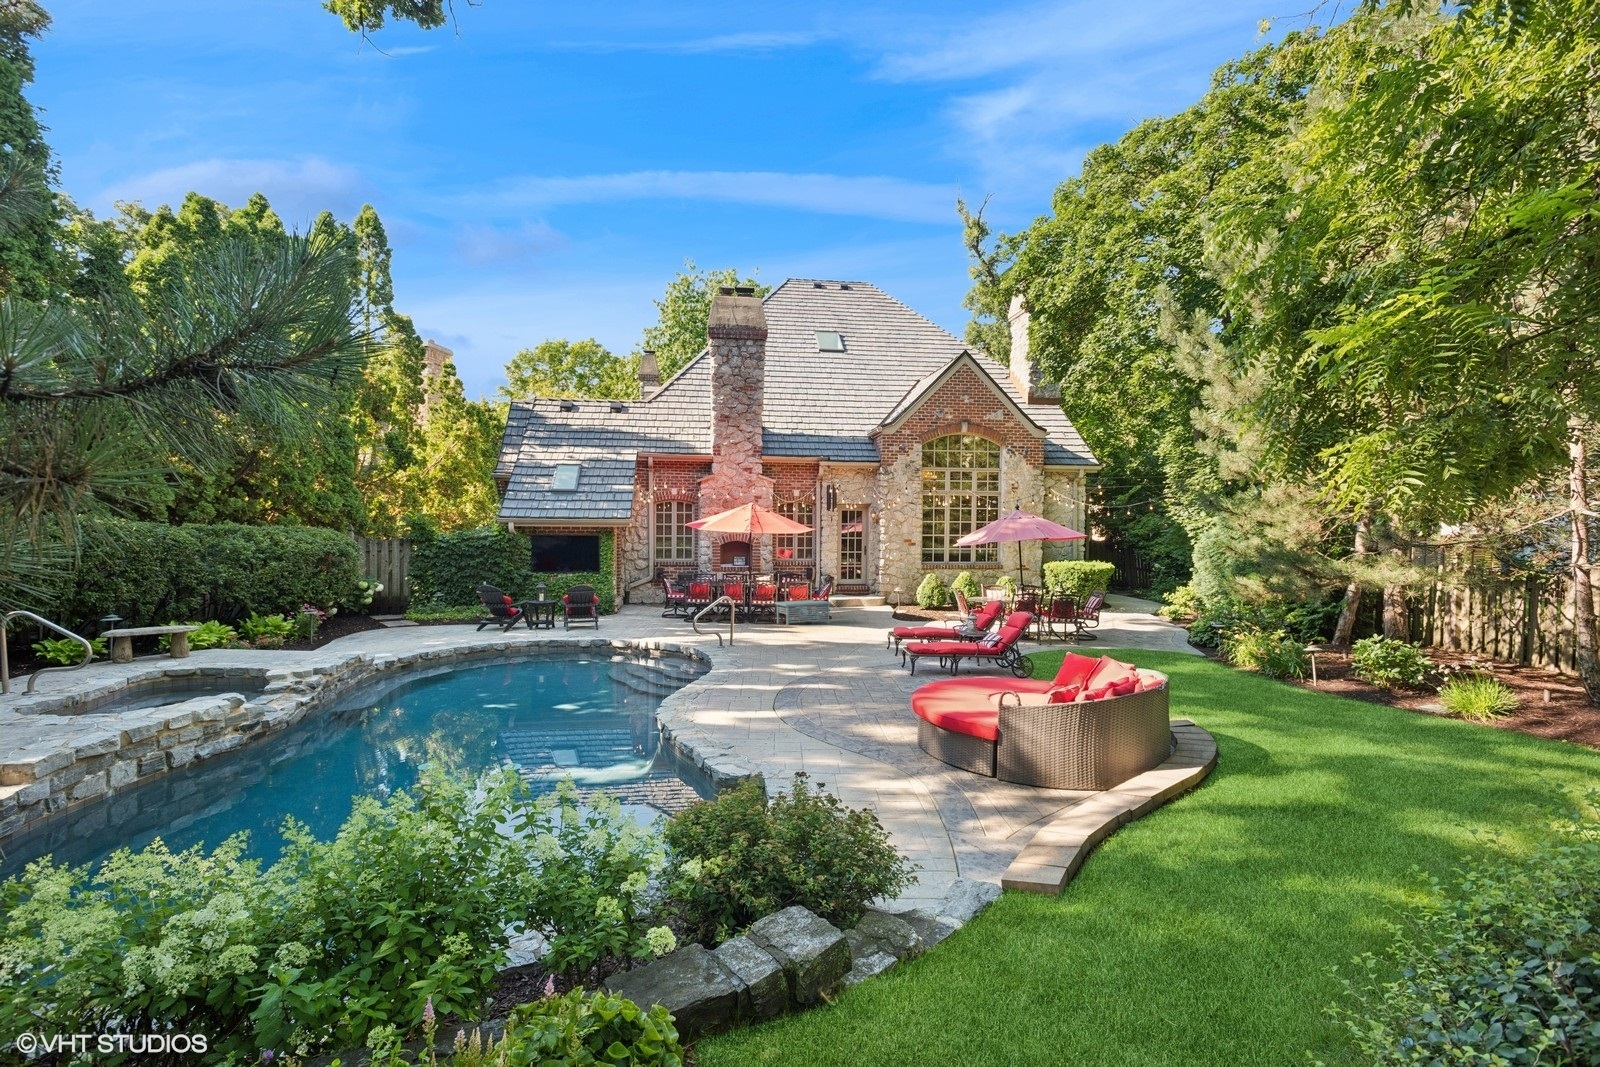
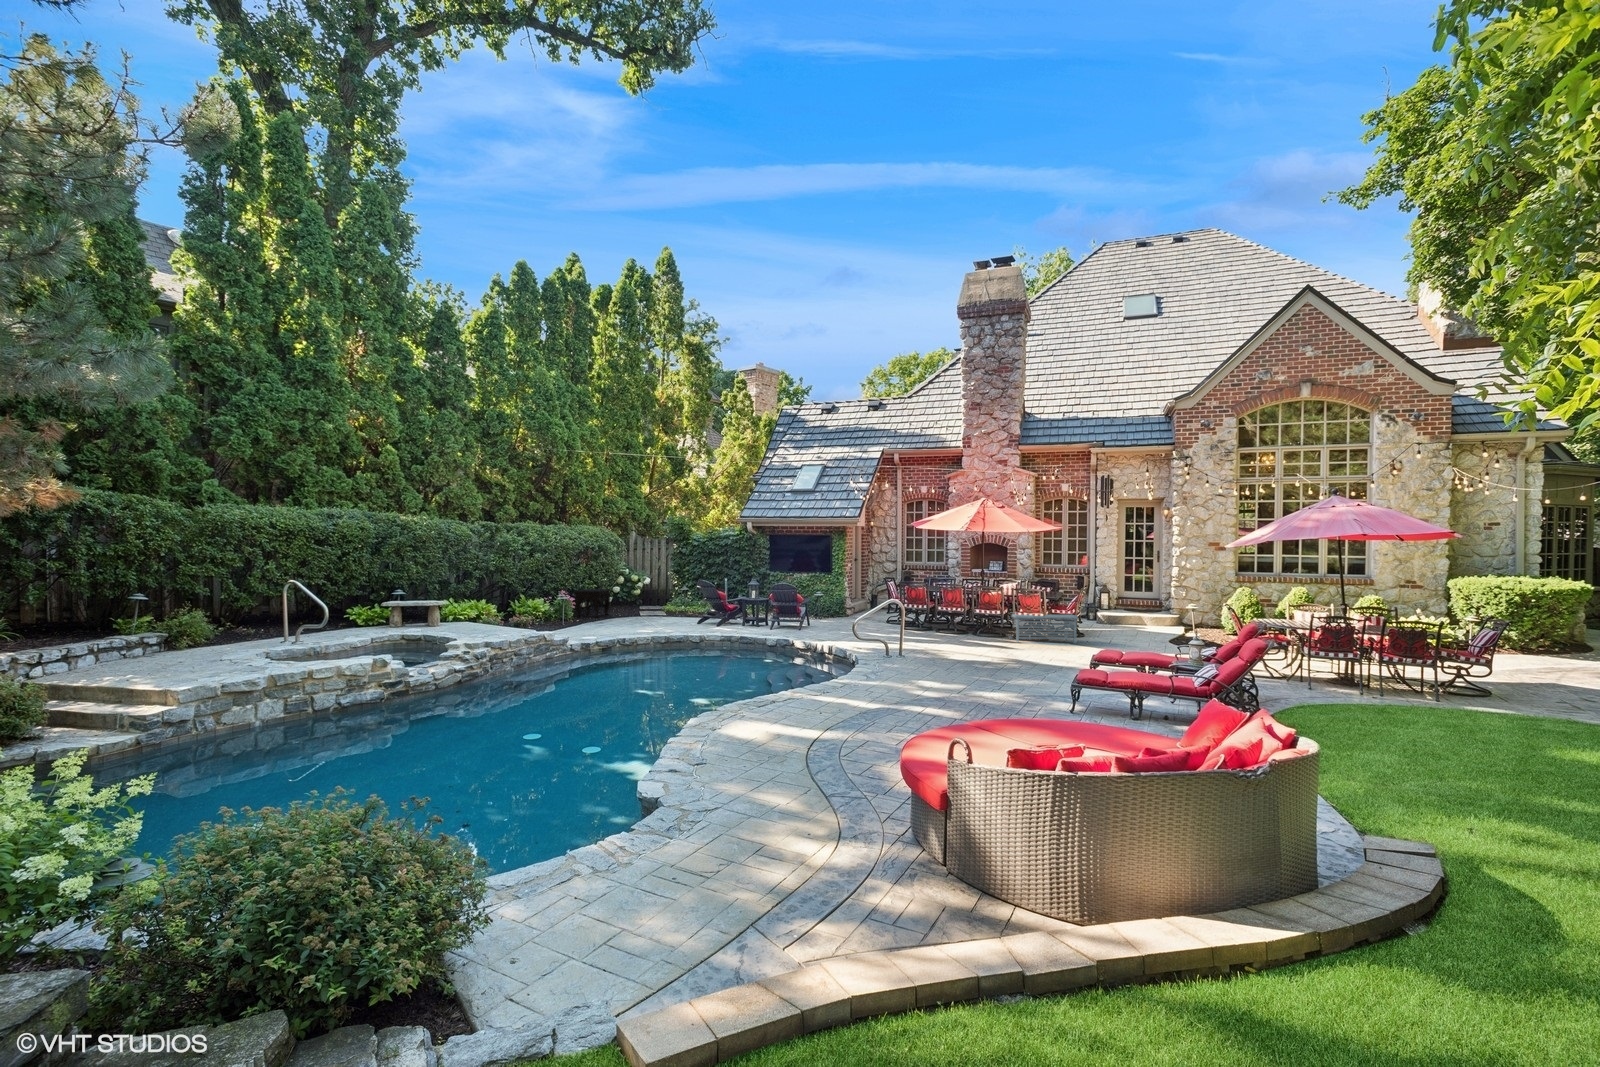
side table: none [328,600,367,634] -> present [574,589,611,618]

